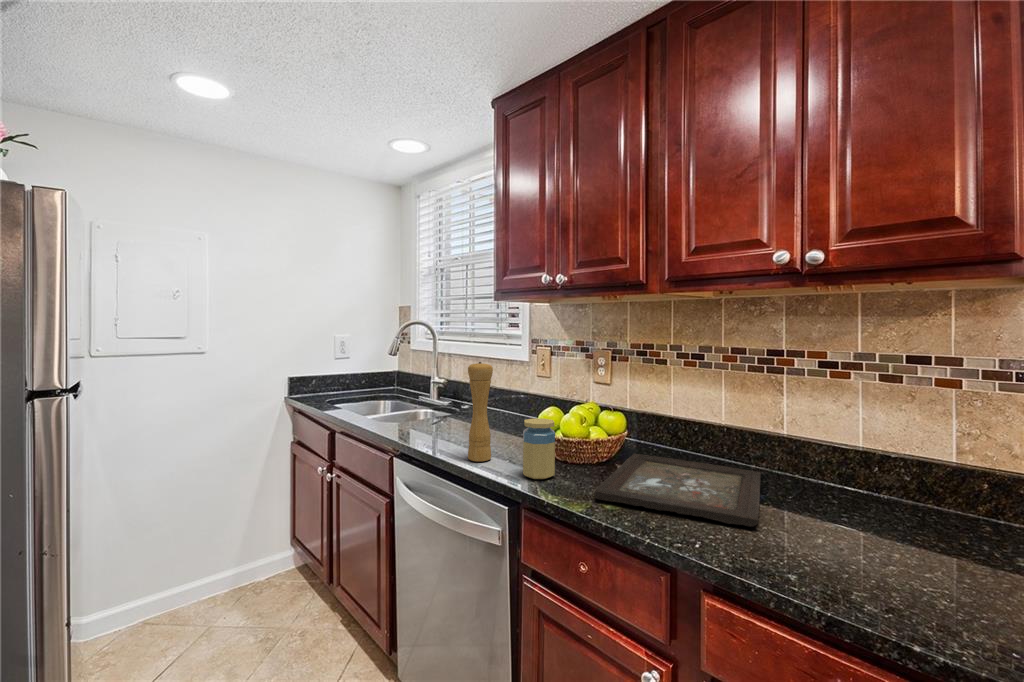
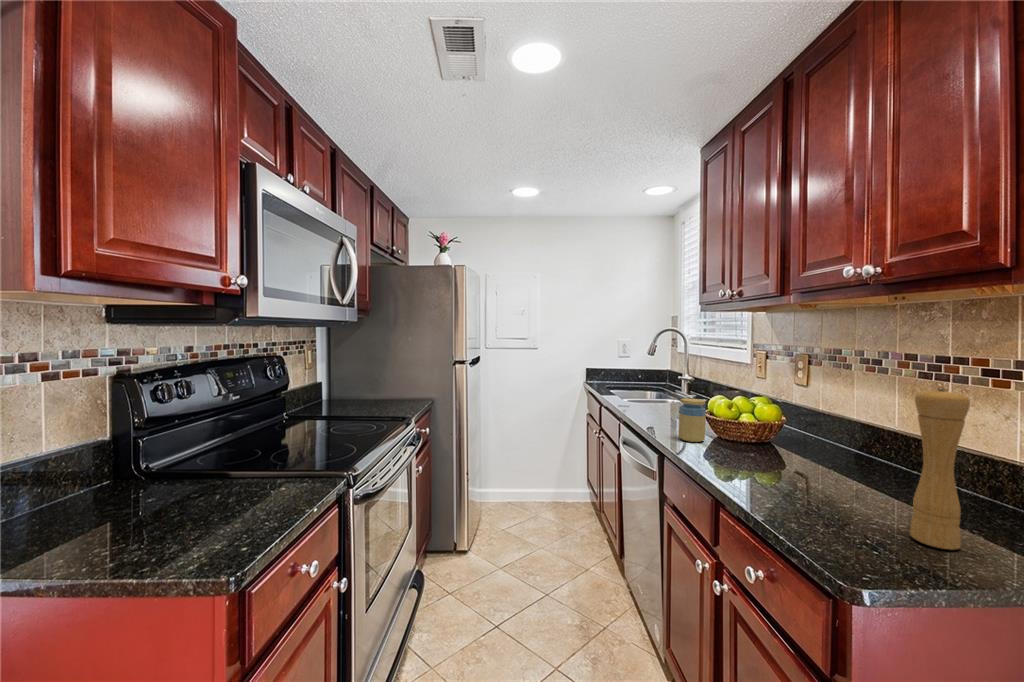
pepper mill: present [468,362,493,461] -> present [910,389,970,550]
tray: present [595,454,761,527] -> none [708,442,908,490]

